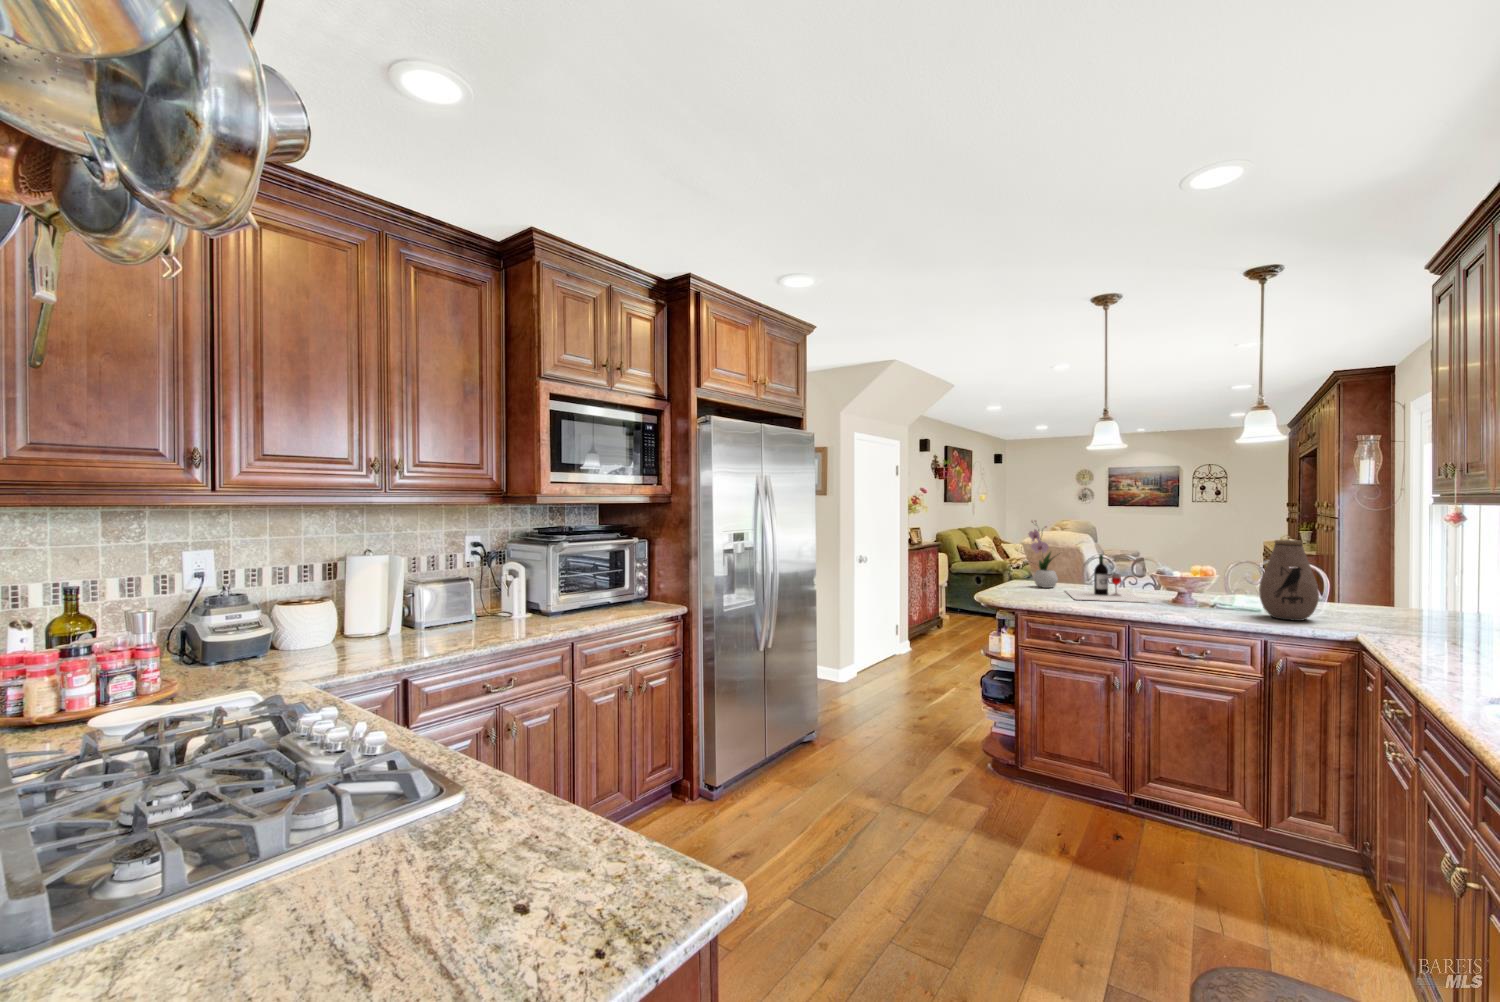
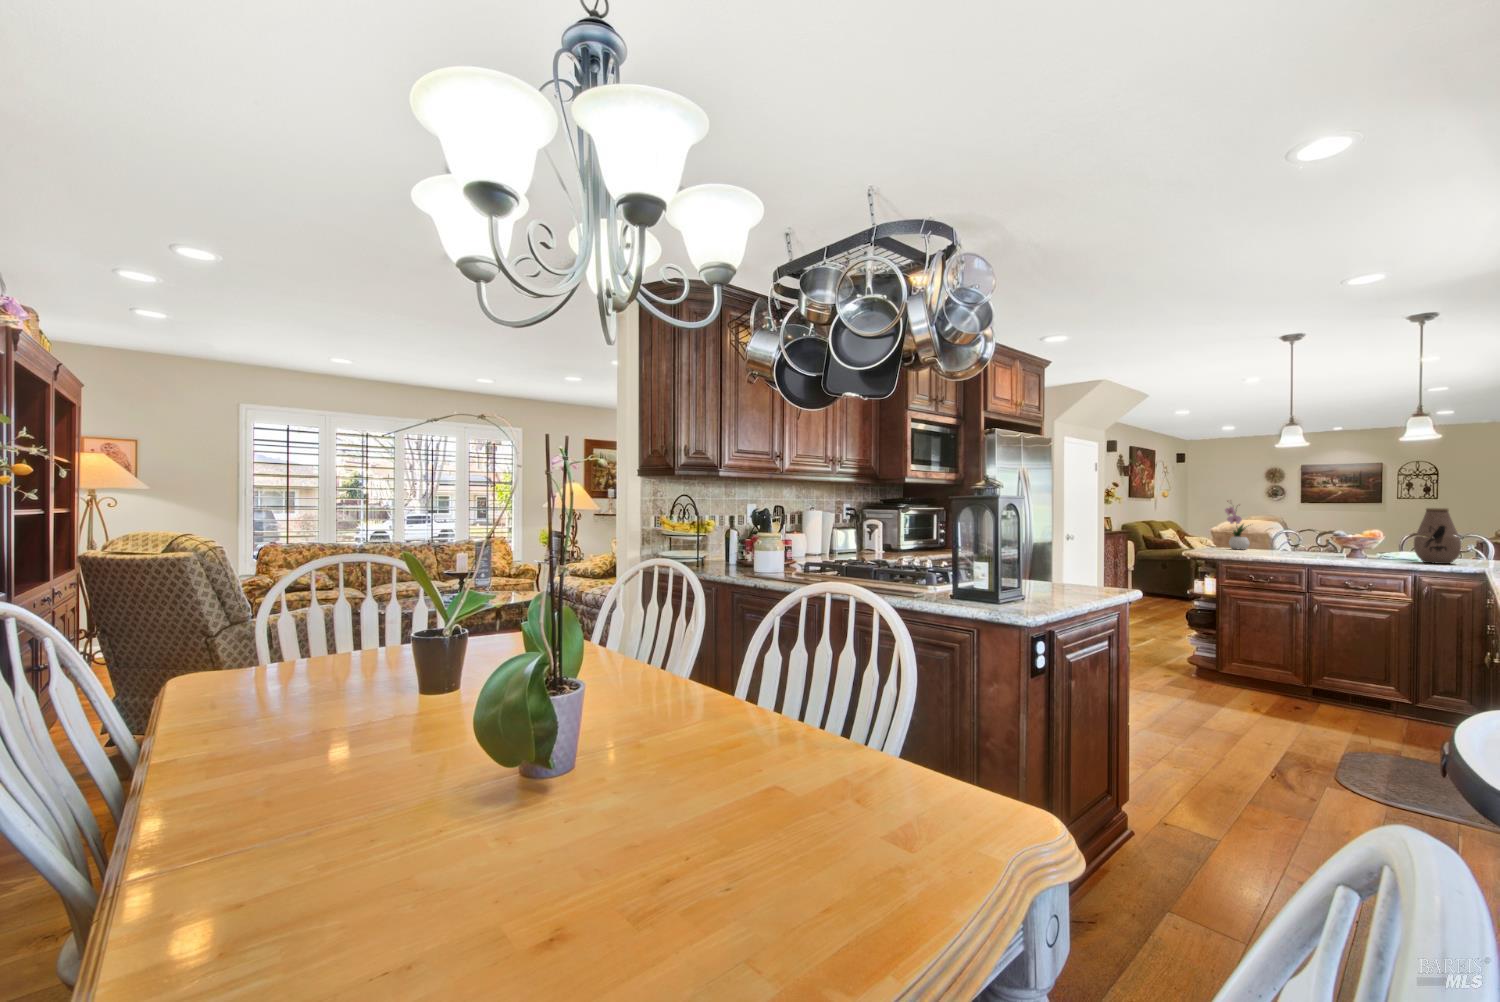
wine bottle: present [1066,554,1146,602] -> none [1255,523,1325,556]

